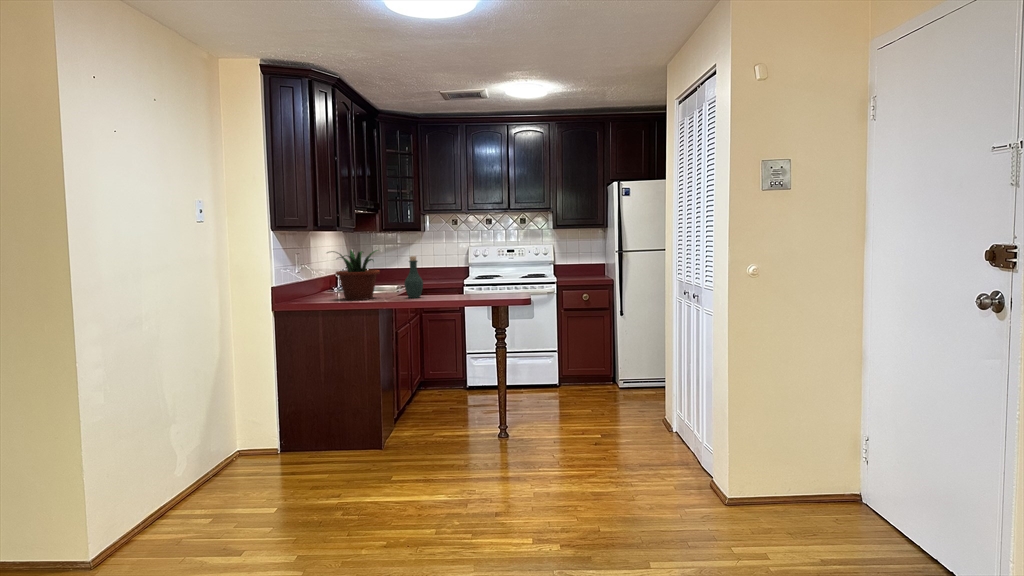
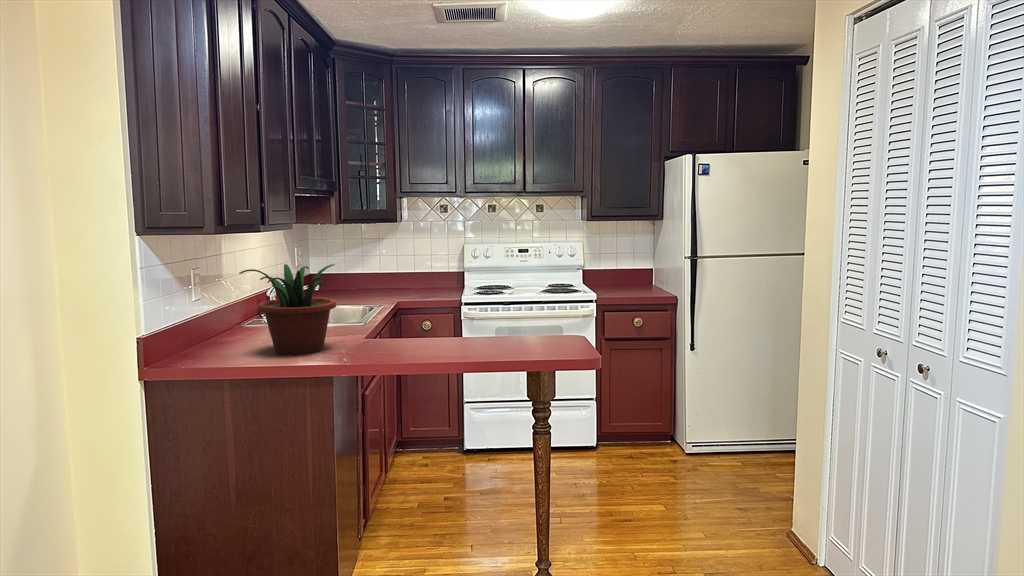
bottle: present [404,256,423,298] -> none [379,279,413,352]

